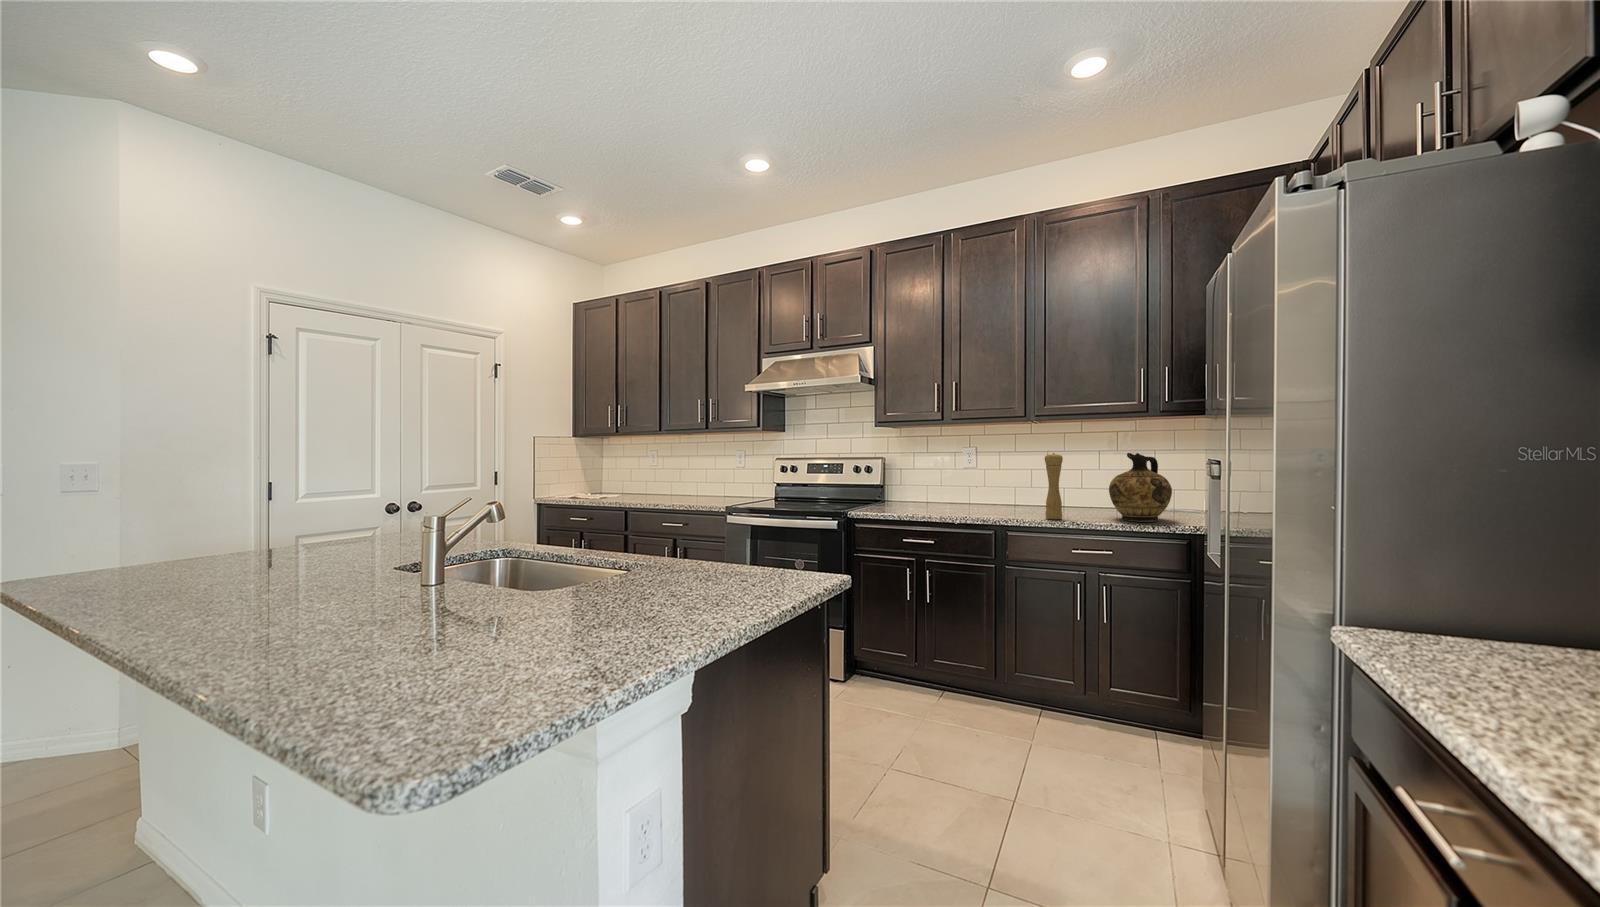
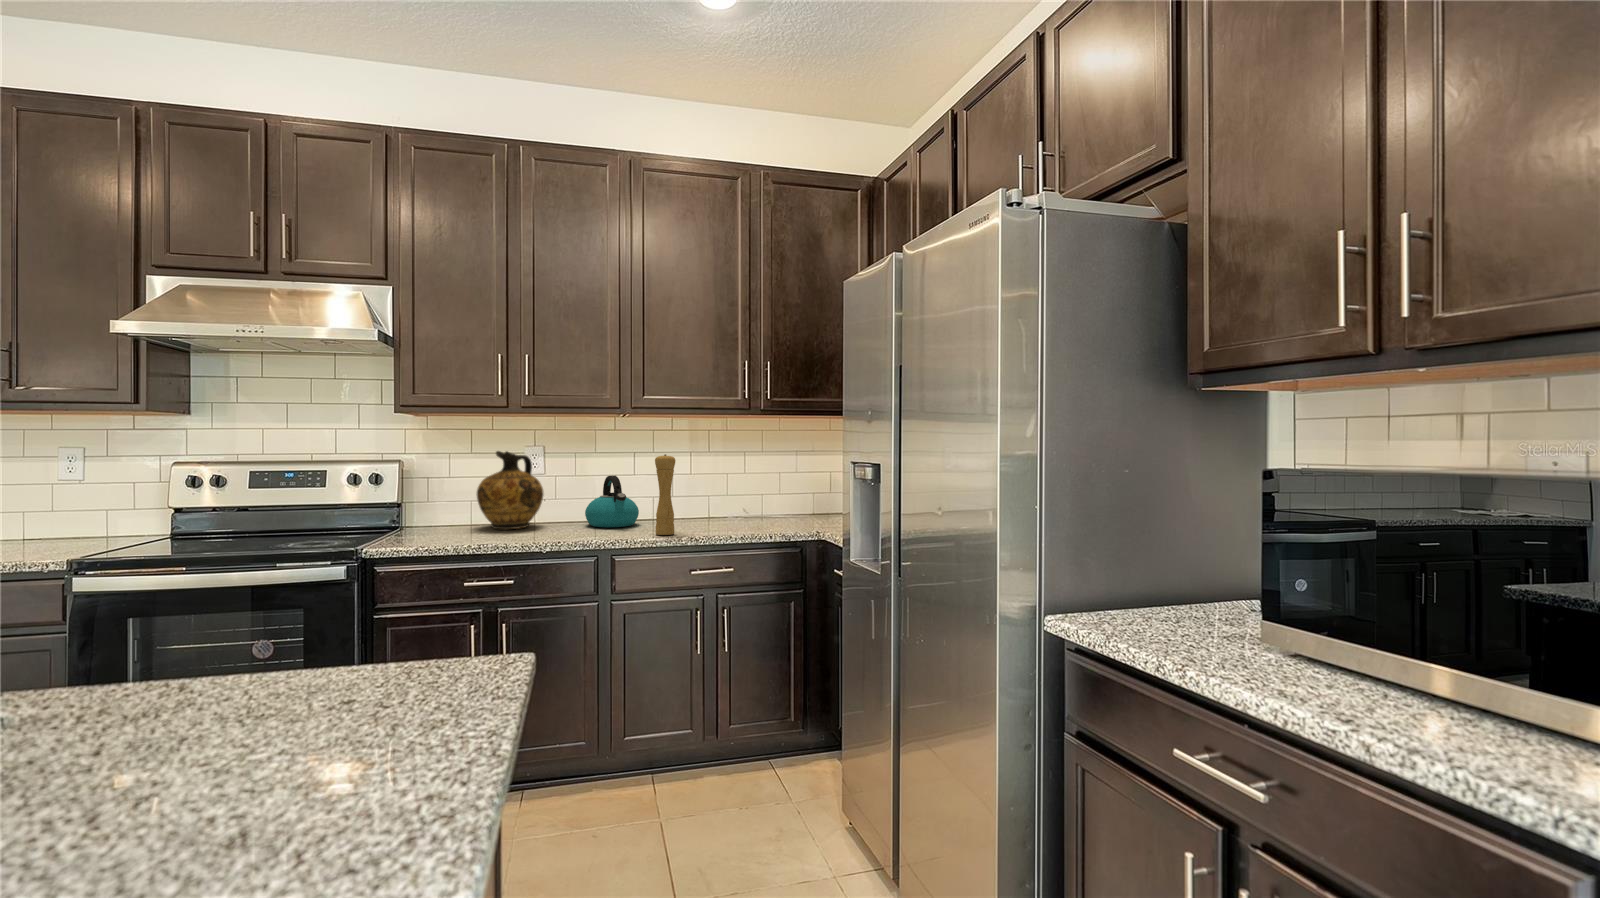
ceramic jug: present [1109,453,1172,522] -> present [477,451,543,529]
kettle: none [999,470,1043,511] -> present [585,476,639,527]

